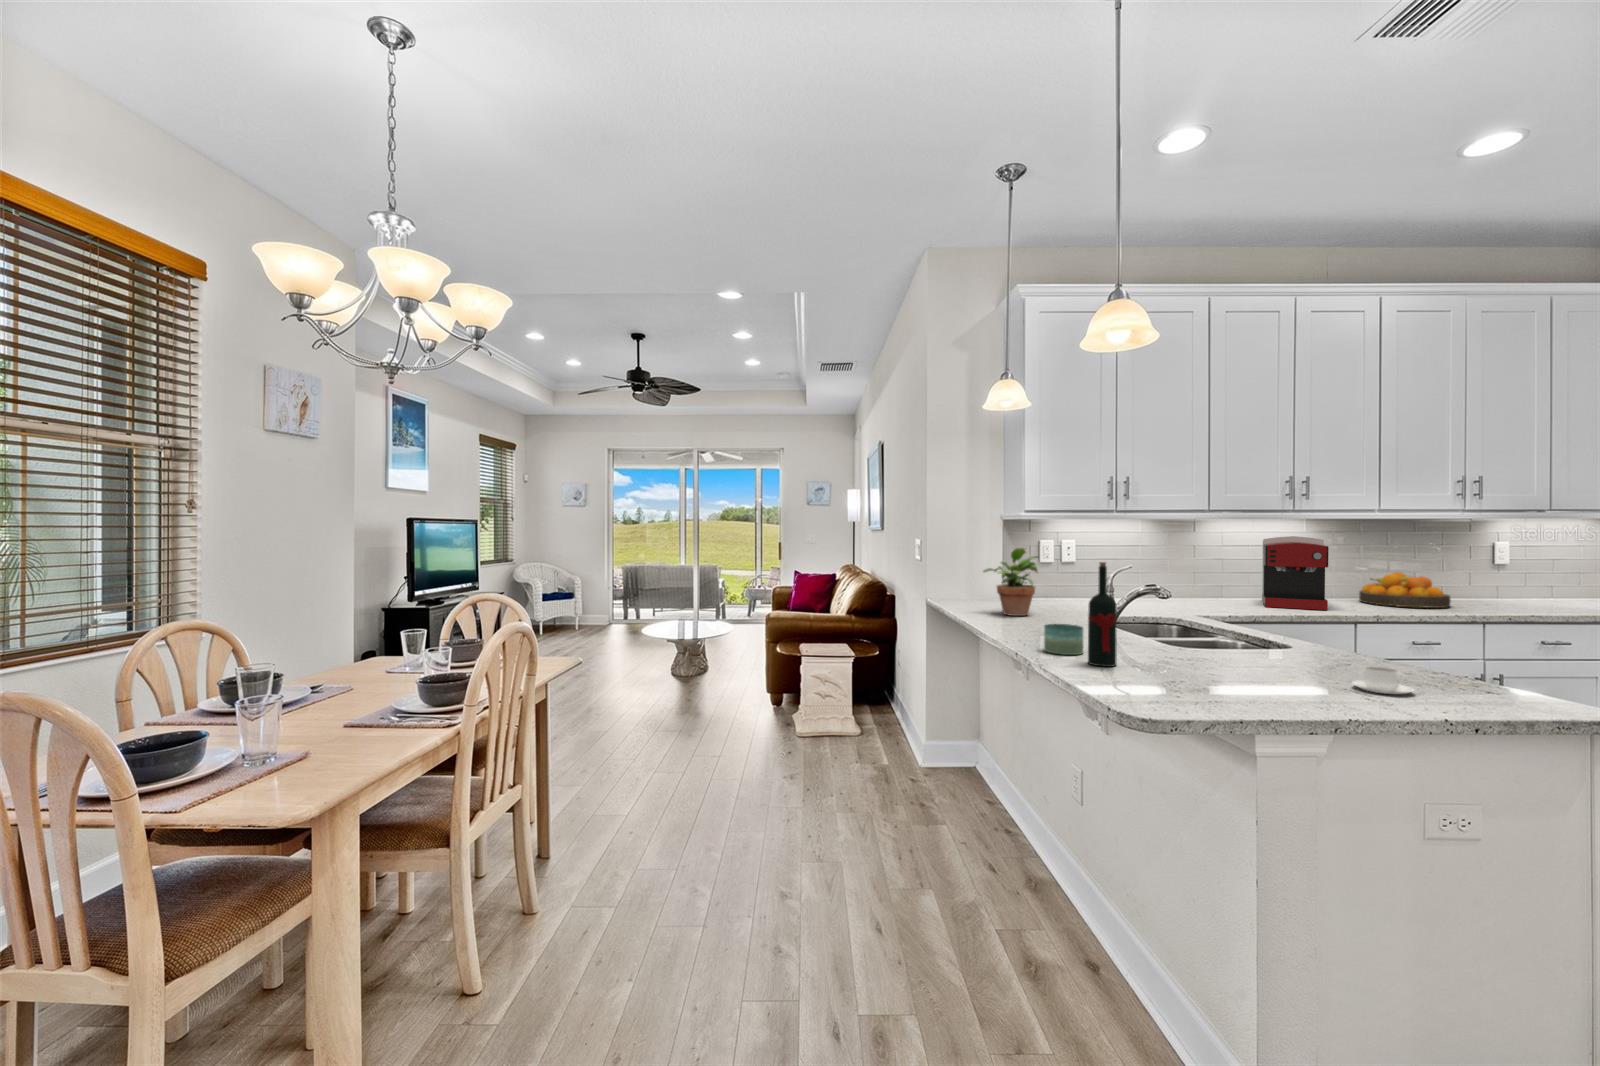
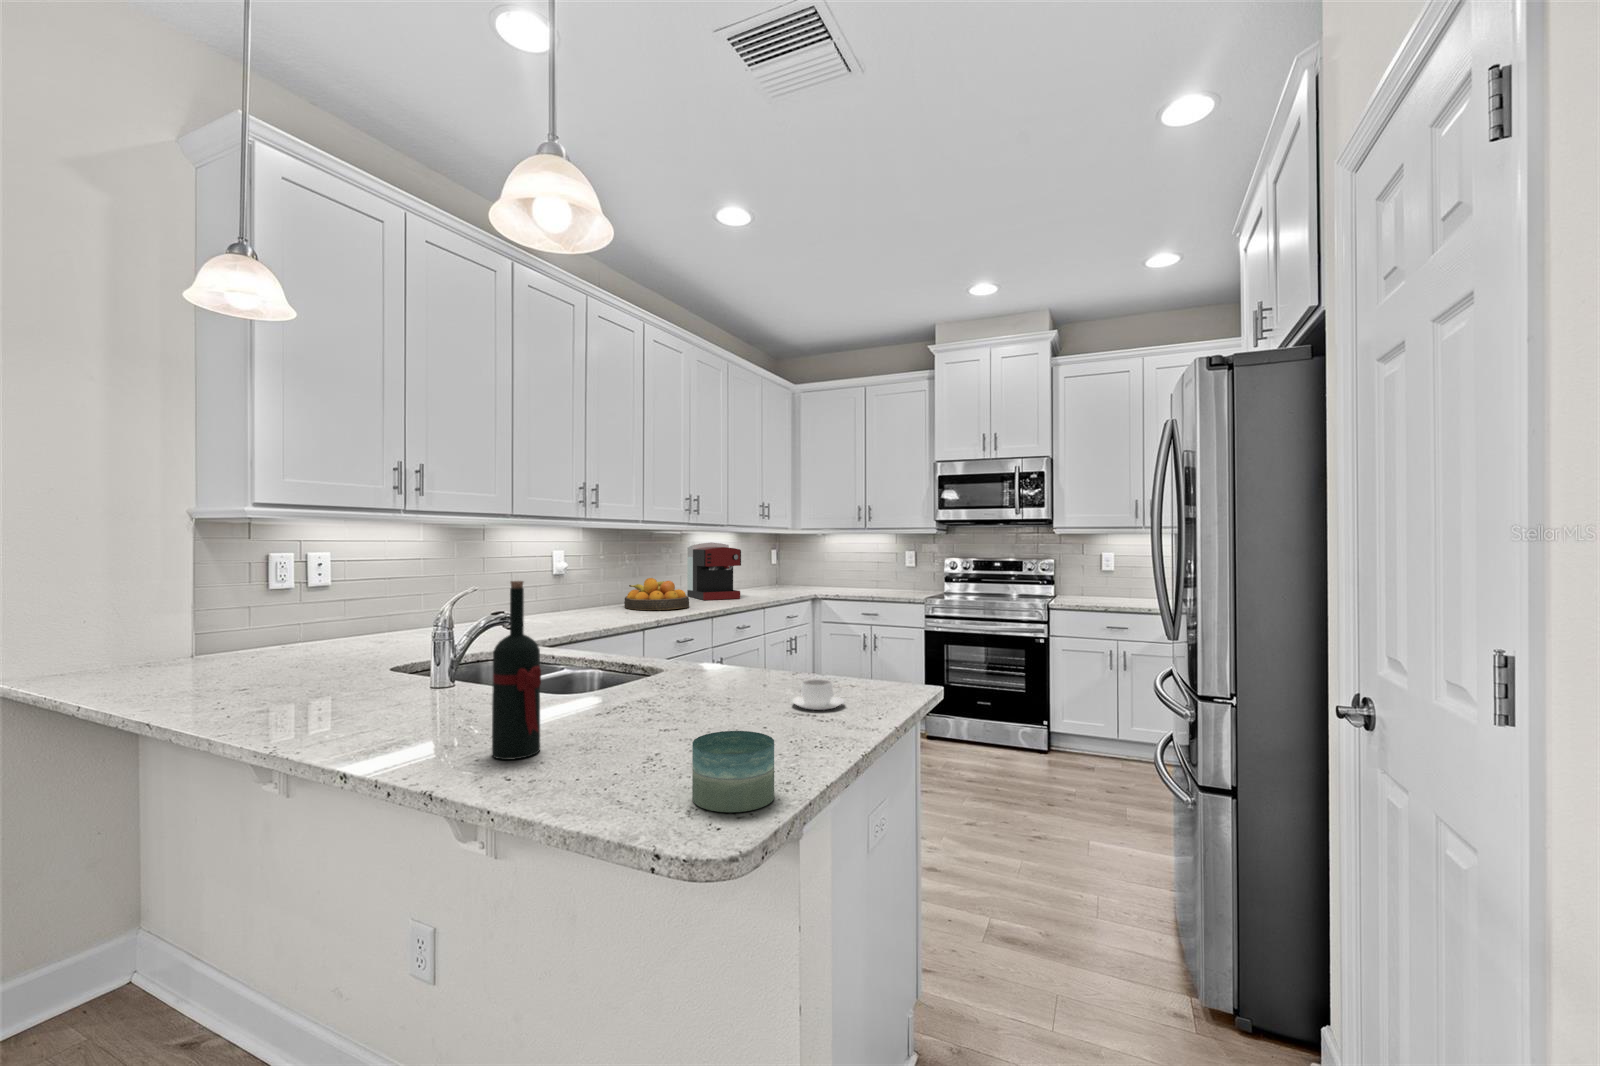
coffee maker: present [1262,536,1329,610] -> present [687,542,741,600]
potted plant: present [983,548,1038,616] -> none [179,565,301,689]
candle: present [1044,624,1083,655] -> present [692,731,774,812]

